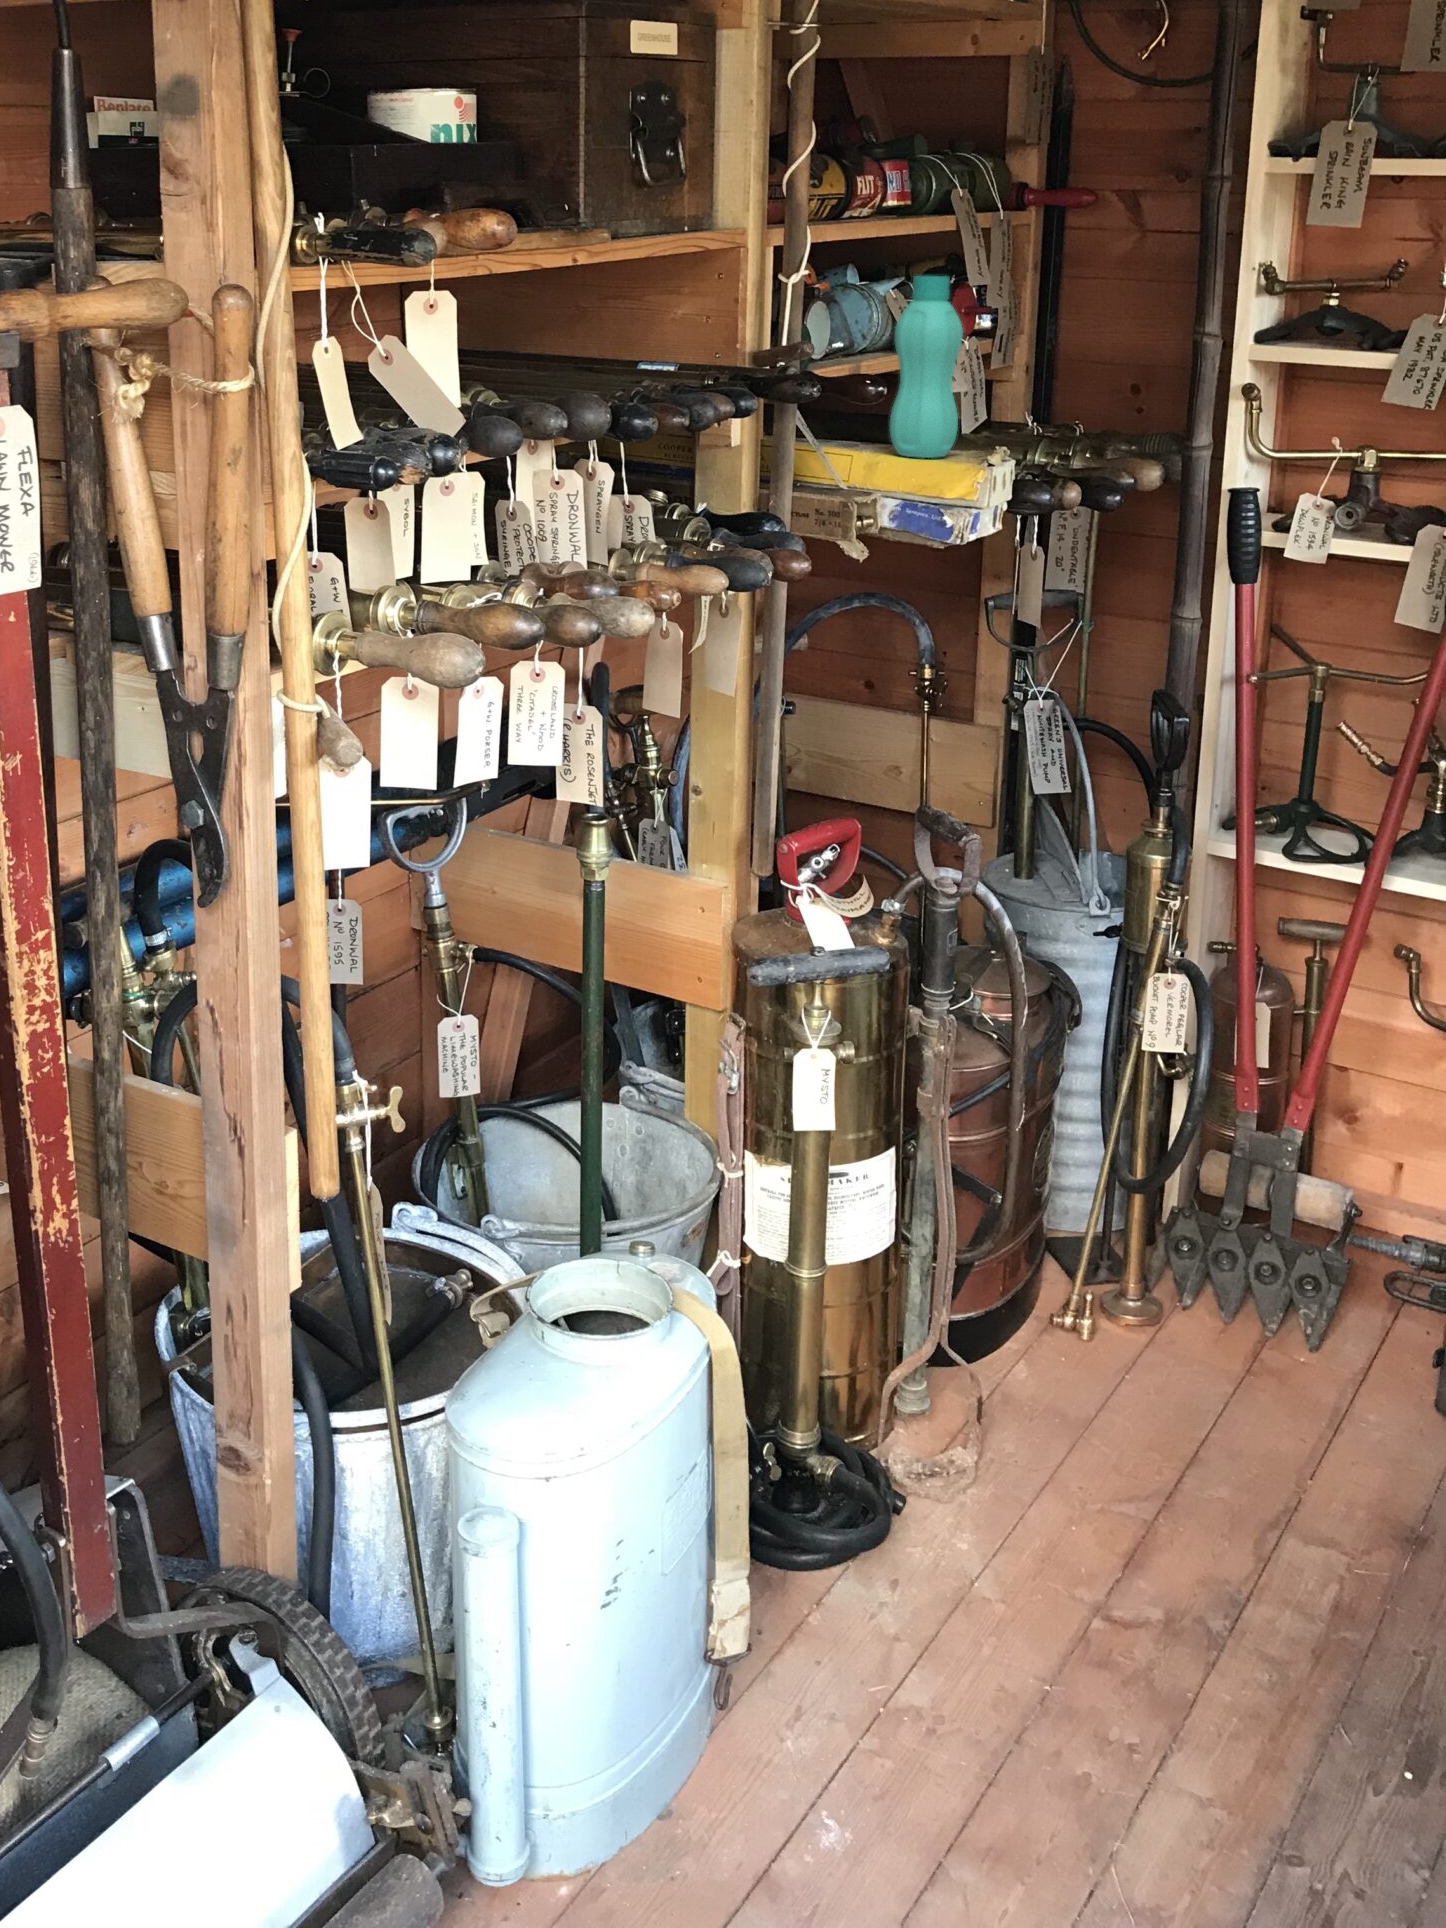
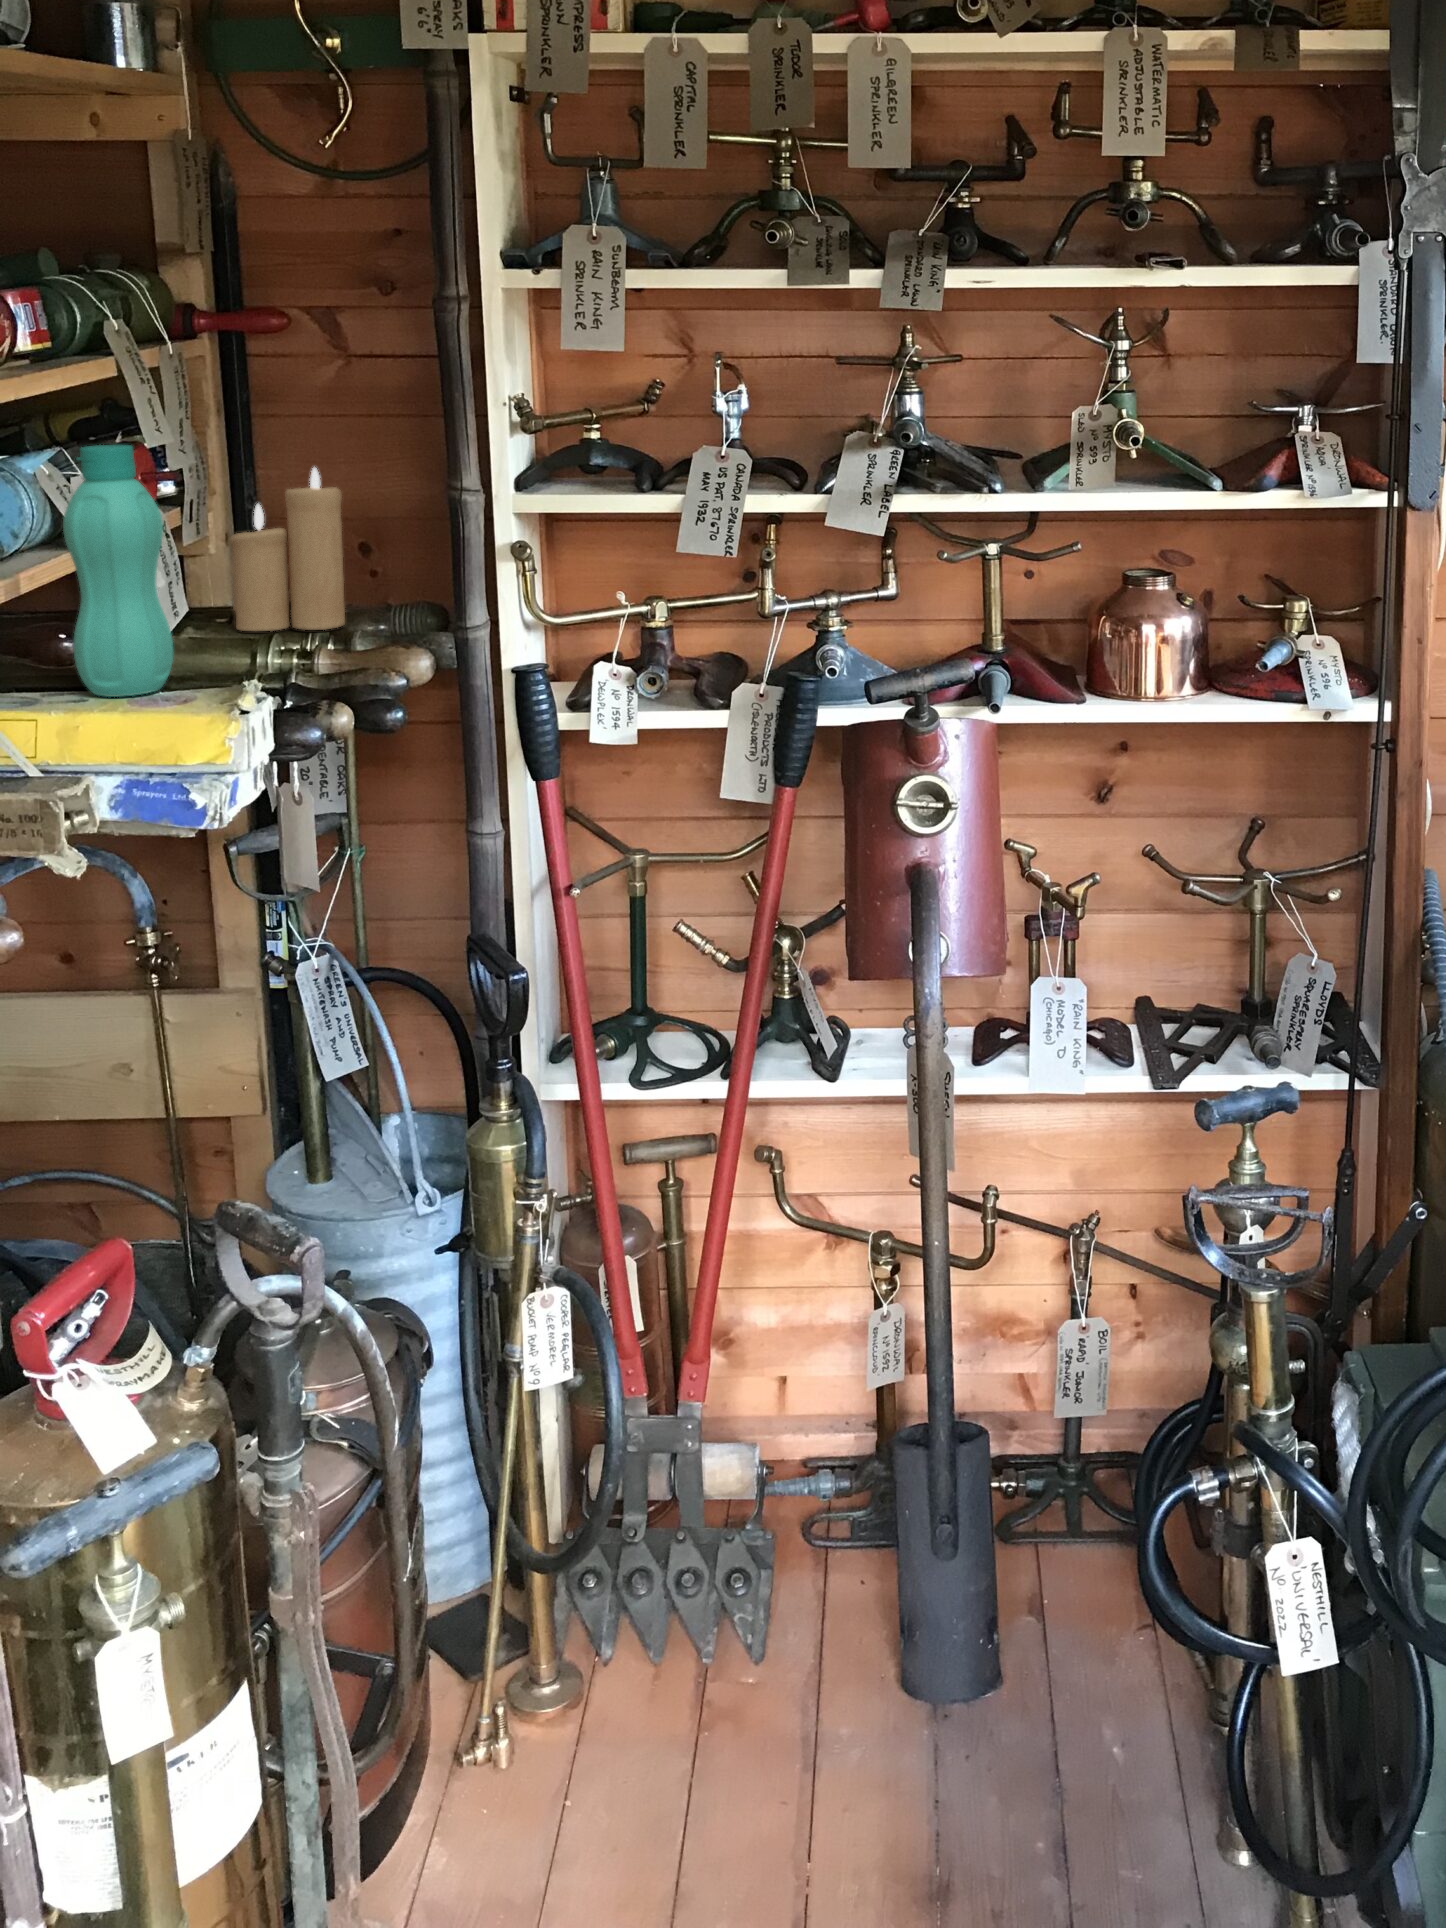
candle: none [1017,312,1112,440] -> present [230,468,345,631]

